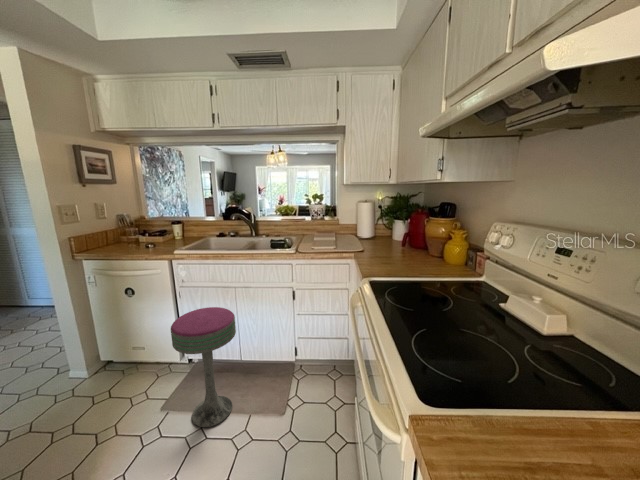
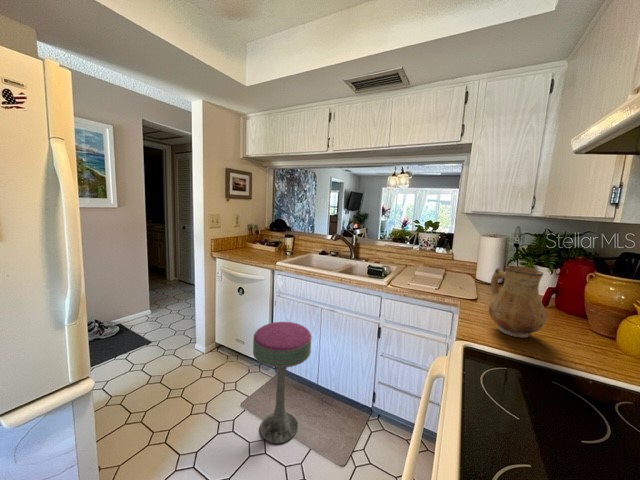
ceramic pitcher: none [376,220,411,269] -> present [489,266,546,338]

